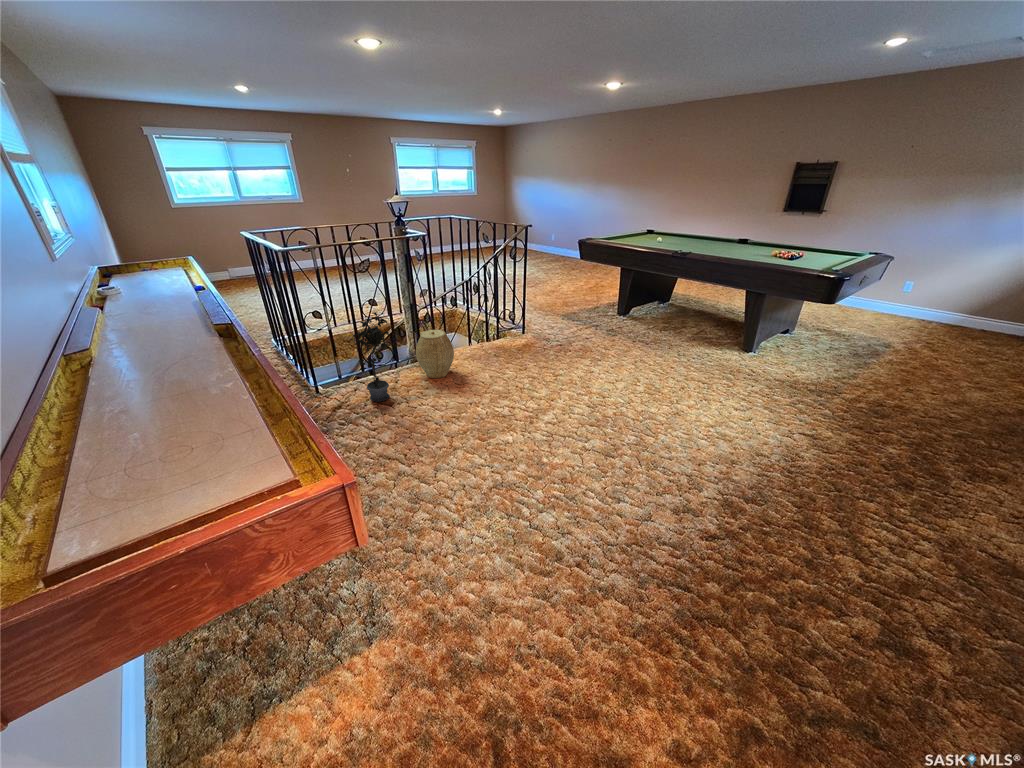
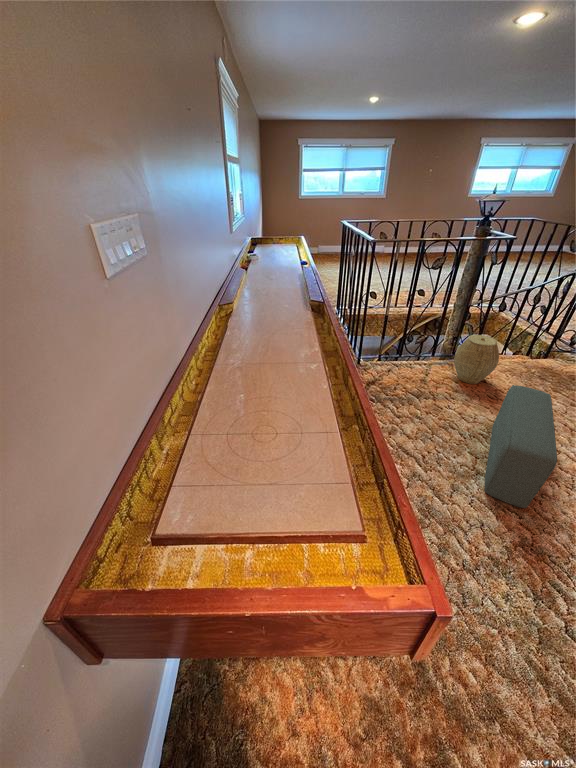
potted plant: present [351,312,390,402] -> none [400,309,447,390]
pouf: none [456,363,494,461] -> present [484,385,557,508]

